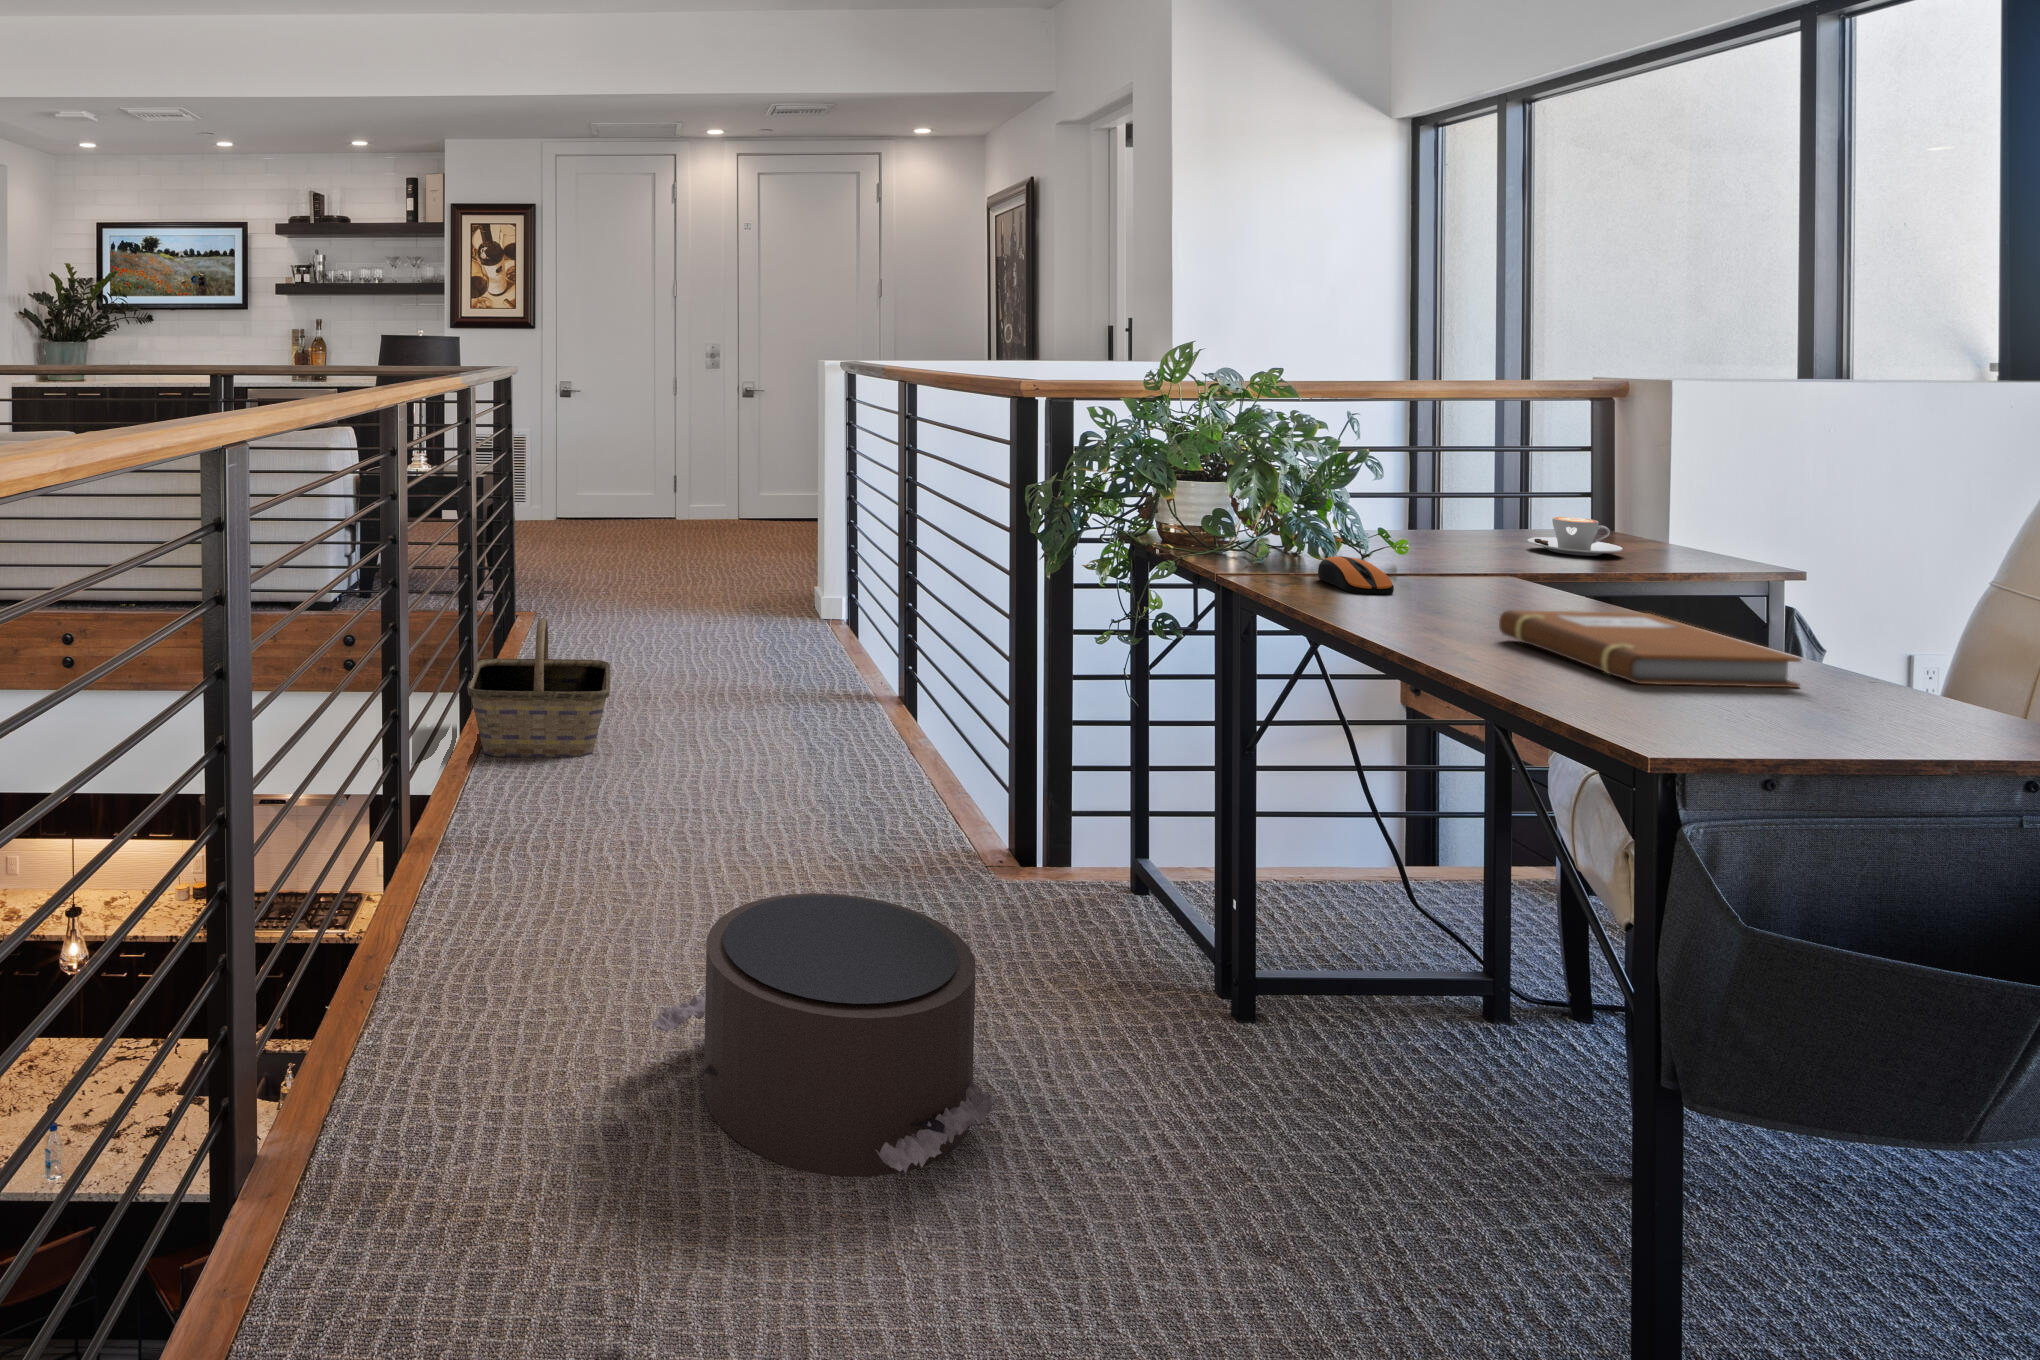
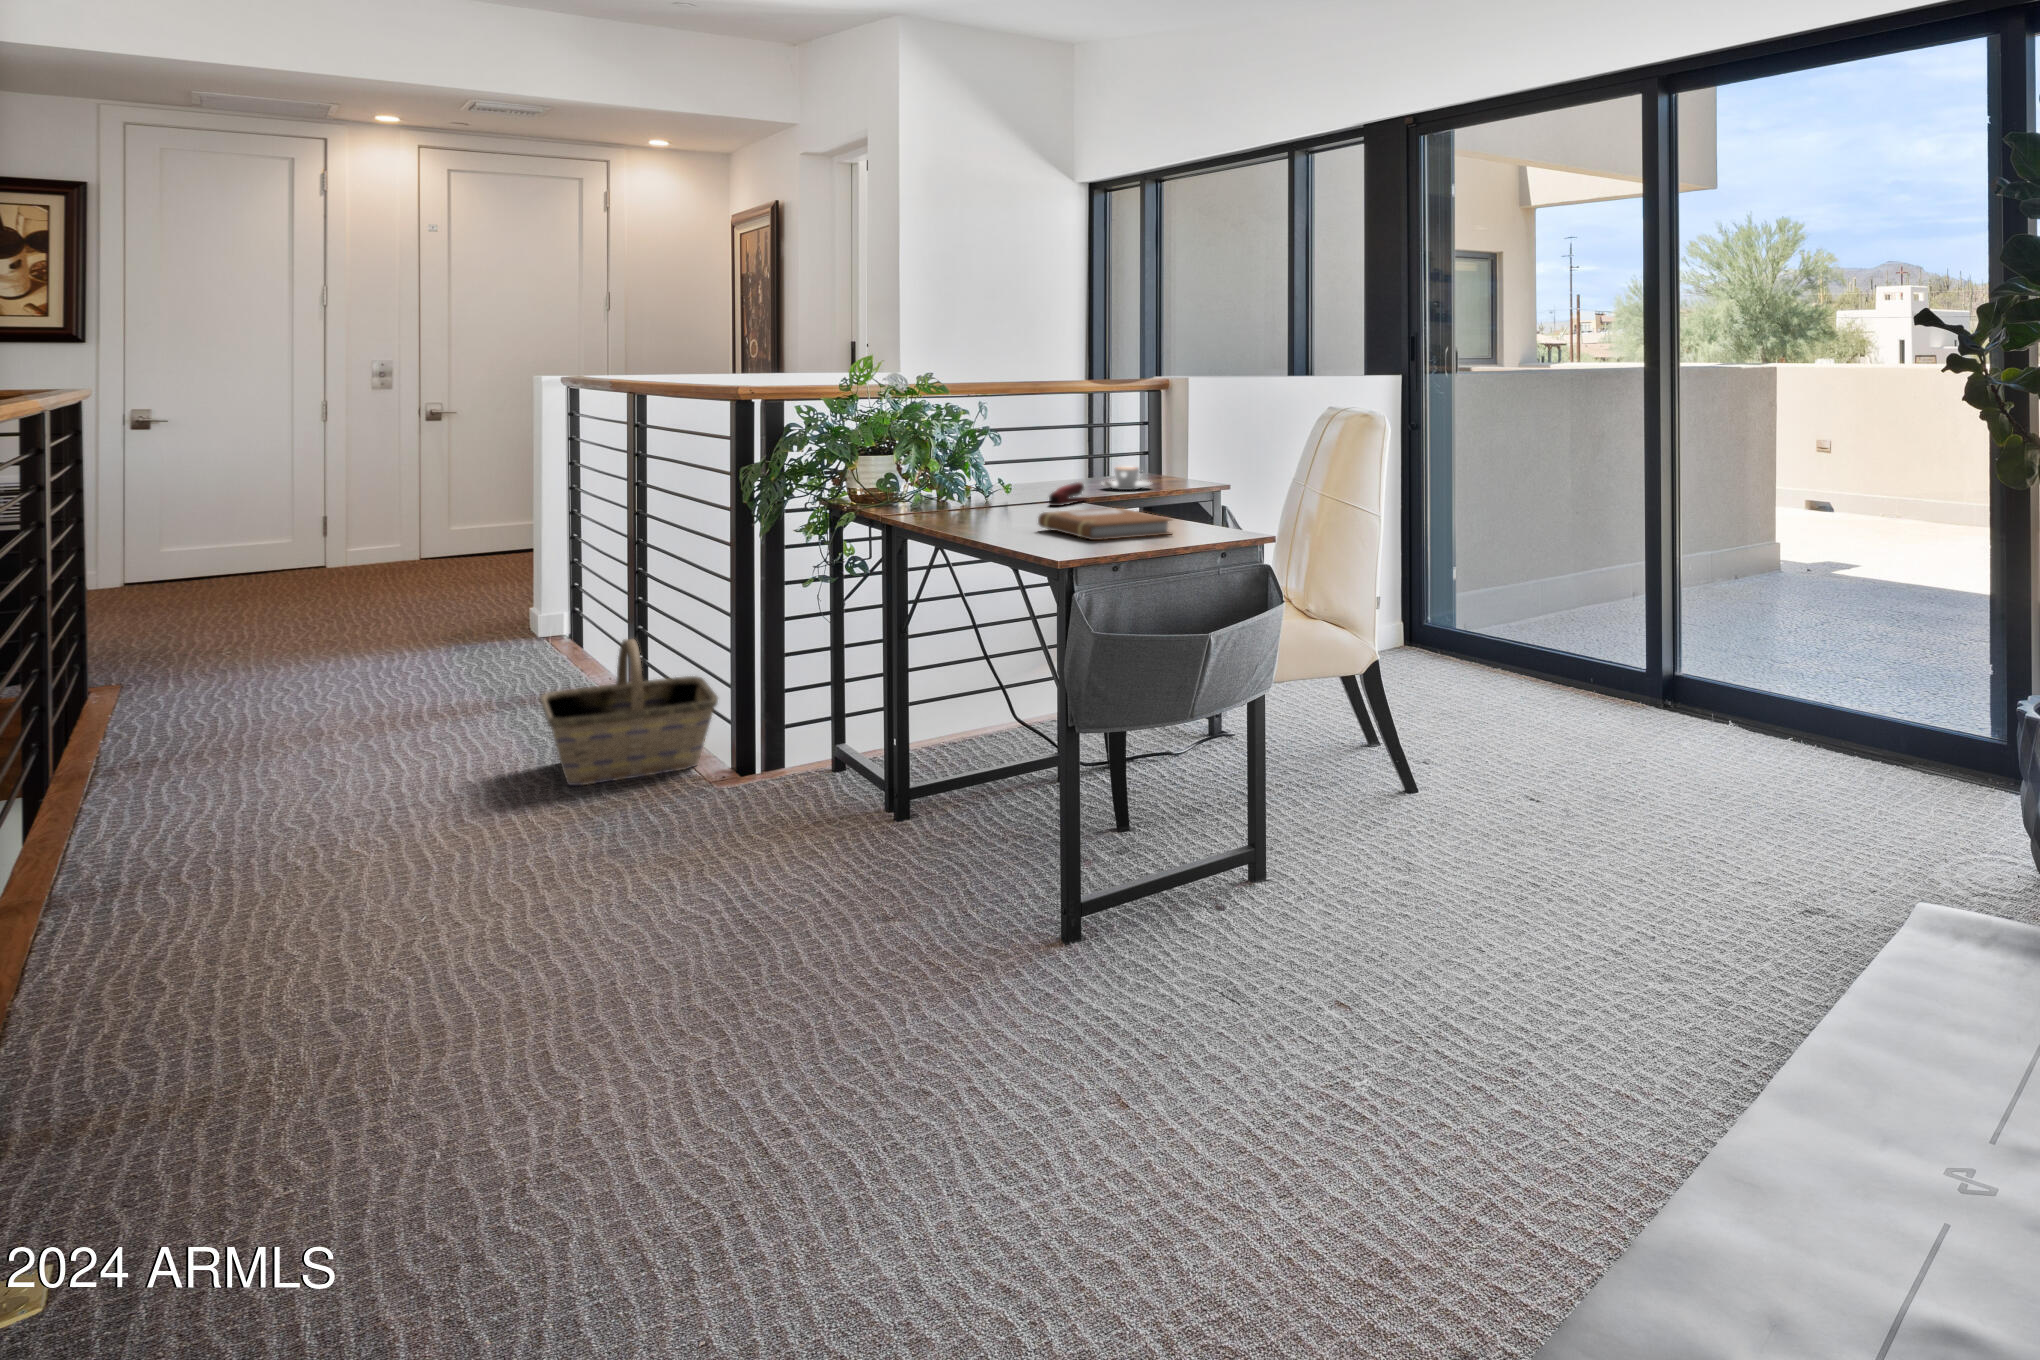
stapler: none [1469,544,1529,582] -> present [1049,482,1086,506]
computer mouse: present [1318,556,1394,594] -> none [951,496,995,517]
basket: present [467,618,610,757] -> present [541,639,718,786]
pouf: present [650,893,1003,1177] -> none [377,795,712,993]

